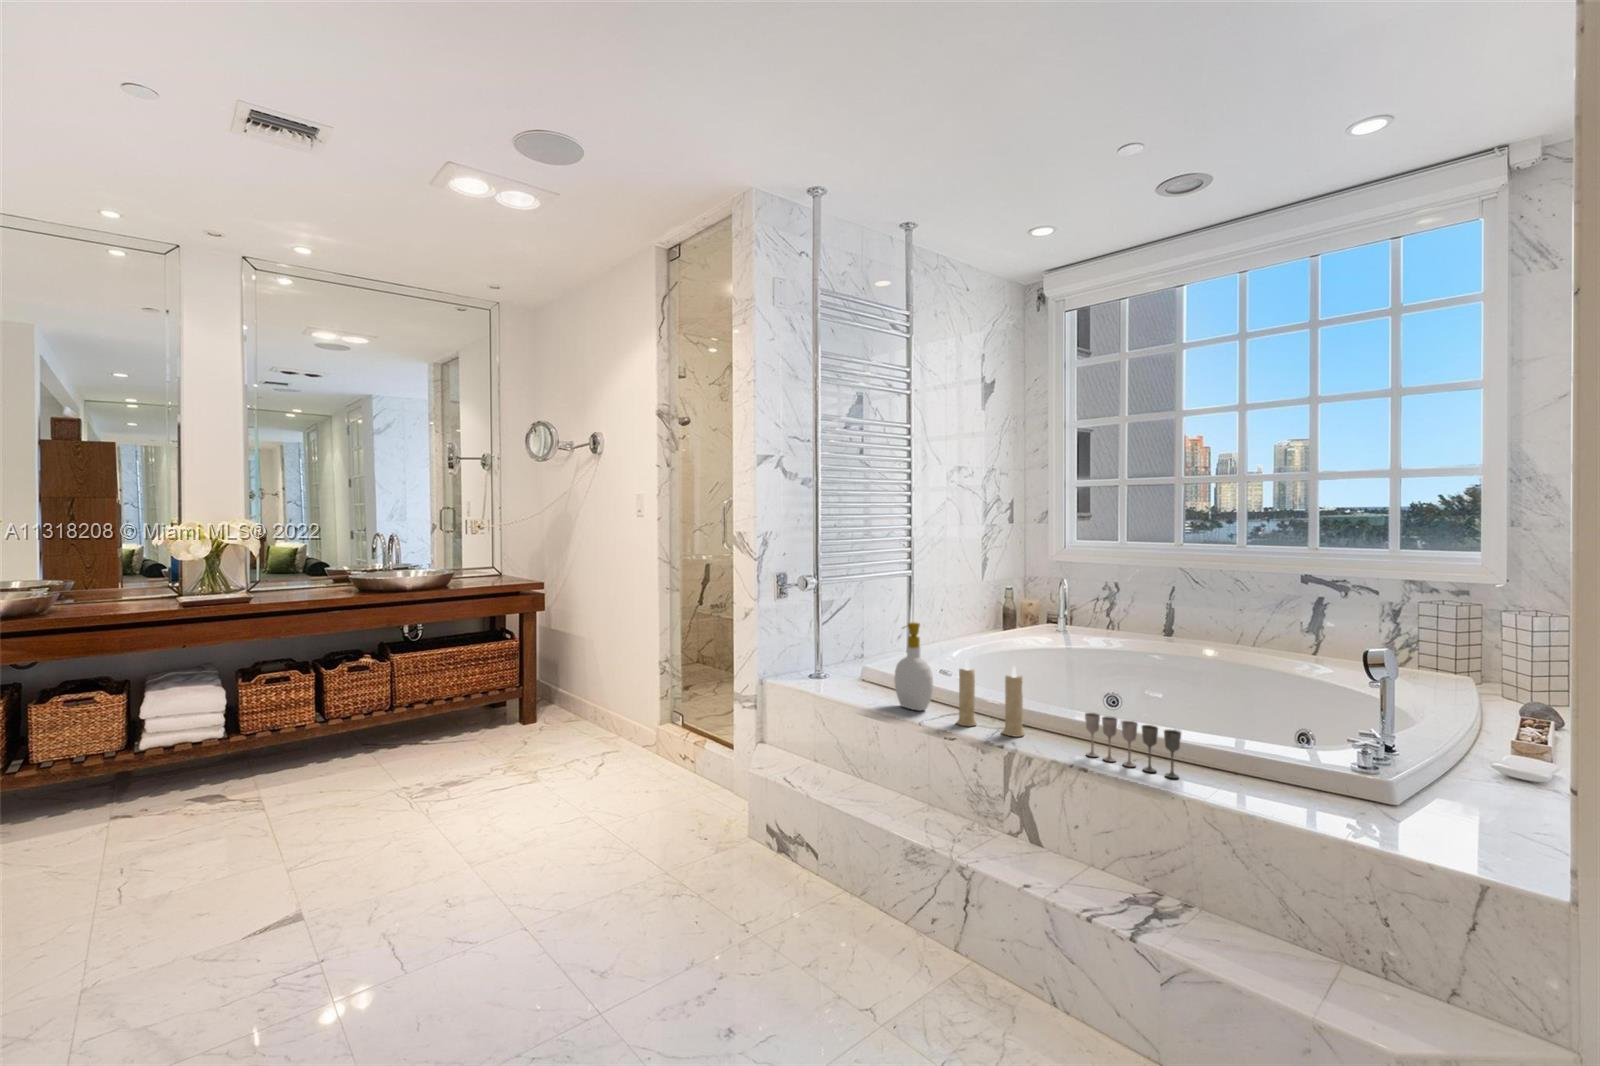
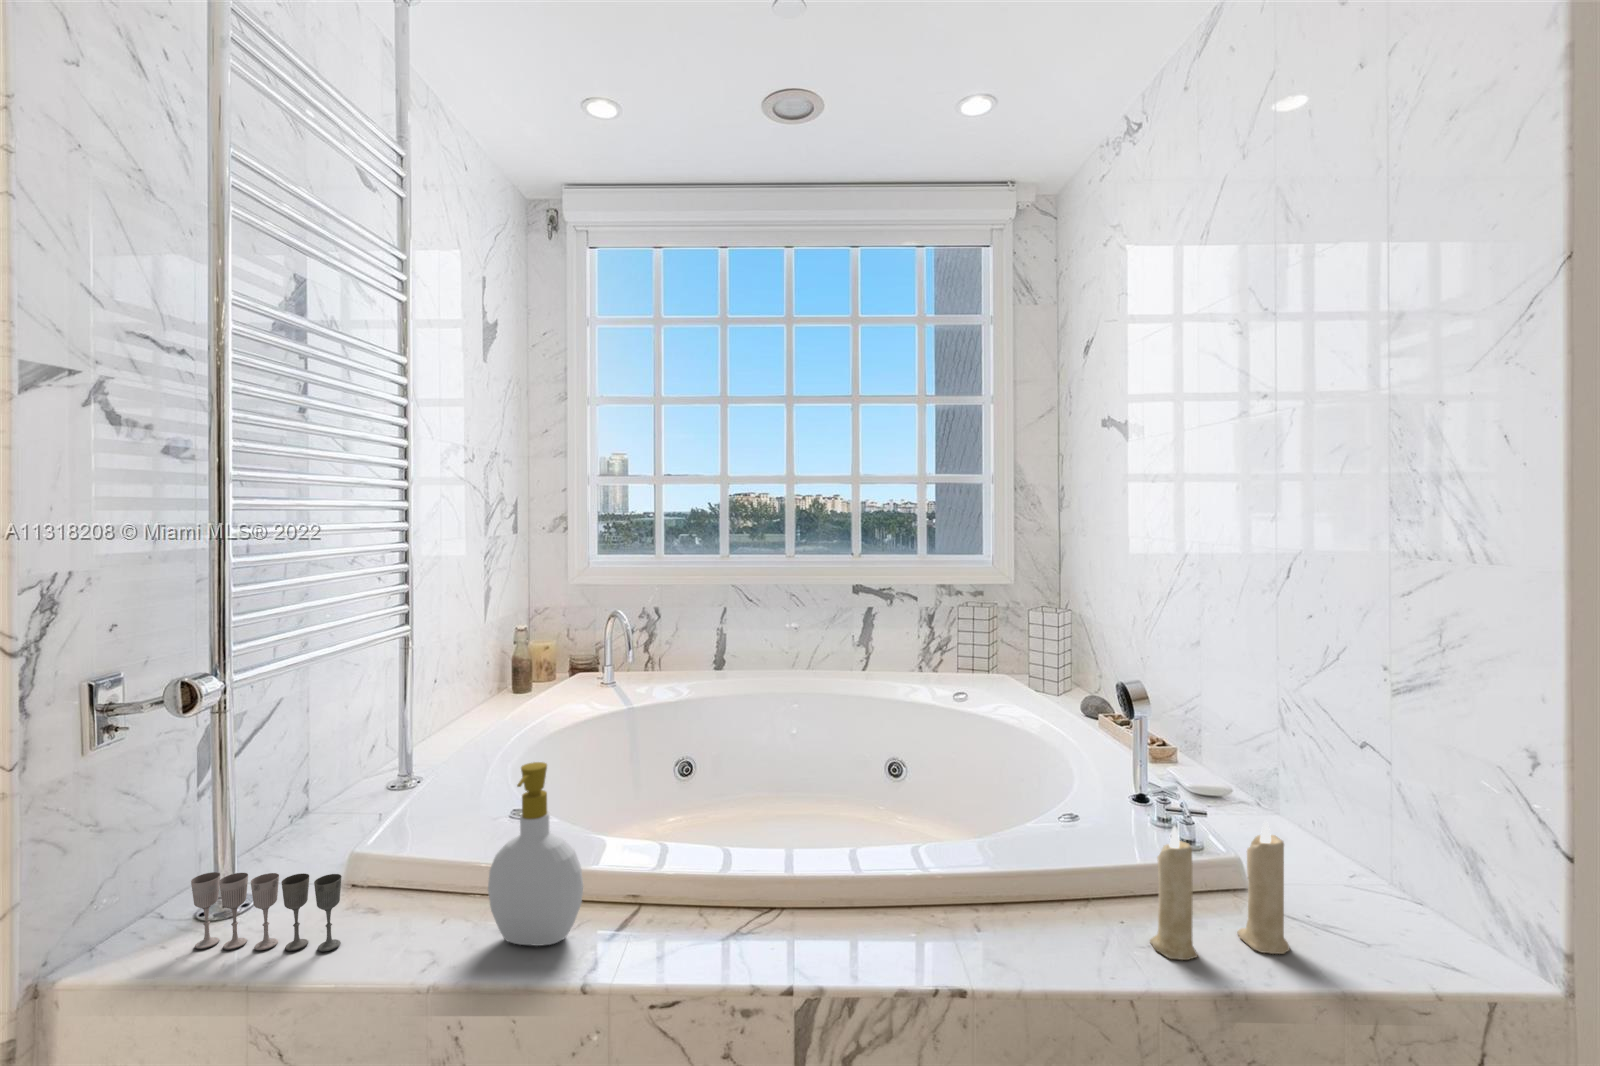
candle: present [957,661,1024,737] -> present [1150,822,1290,960]
wine glass: present [1085,713,1181,778] -> present [191,872,342,952]

